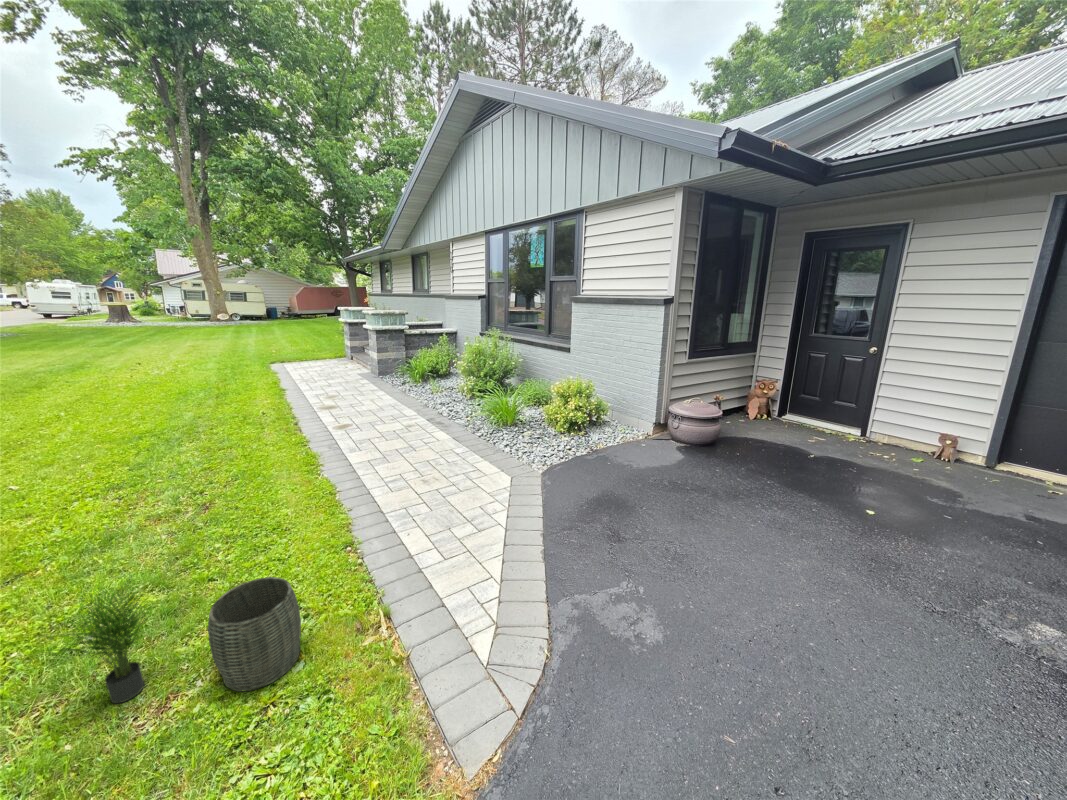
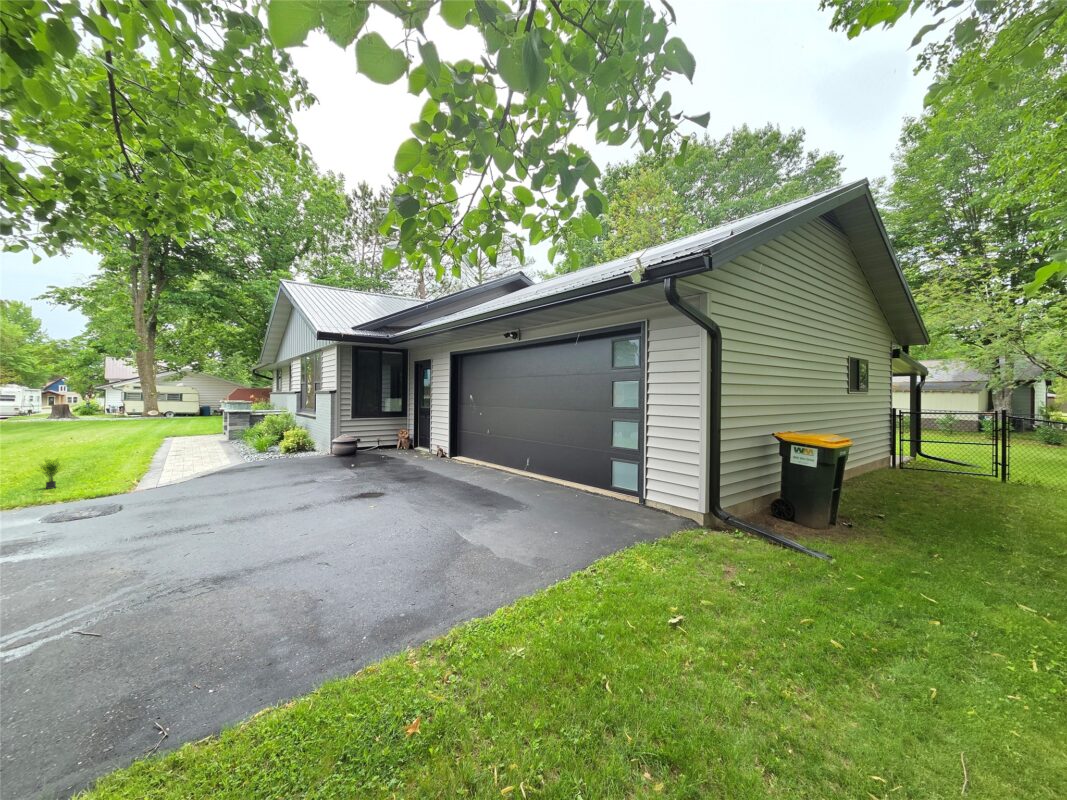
woven basket: present [208,577,301,691] -> none [76,464,106,487]

